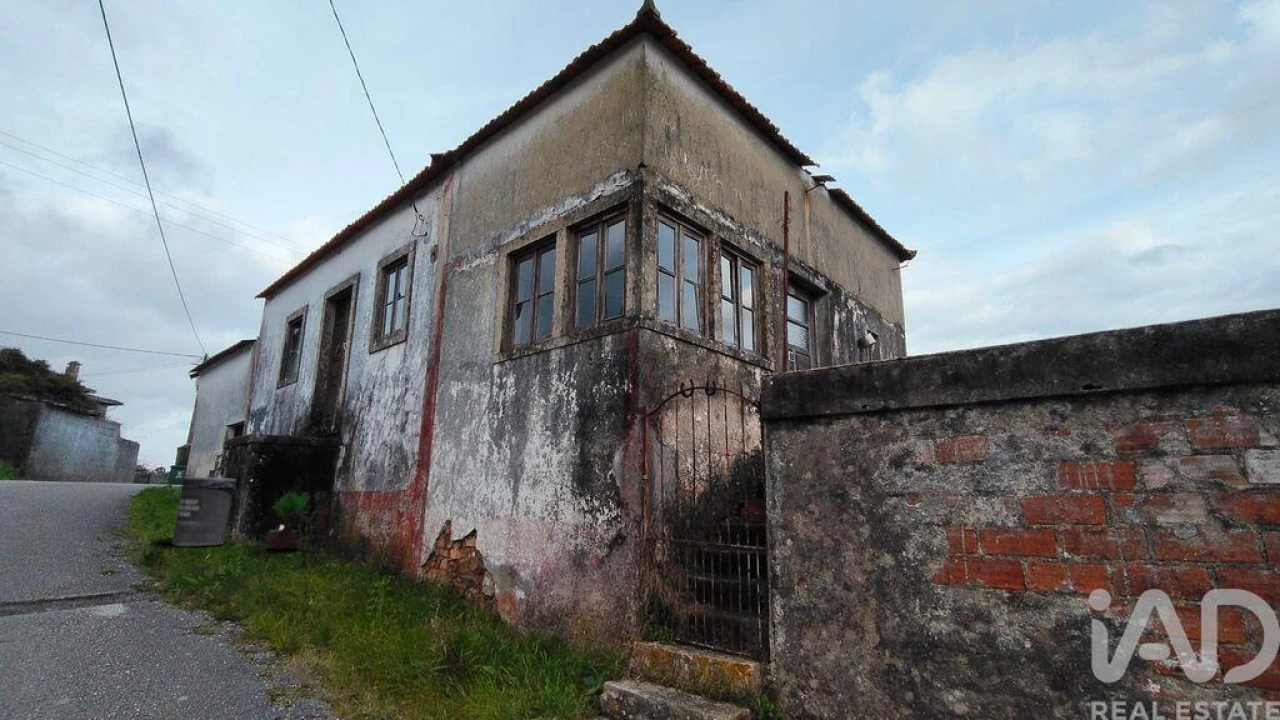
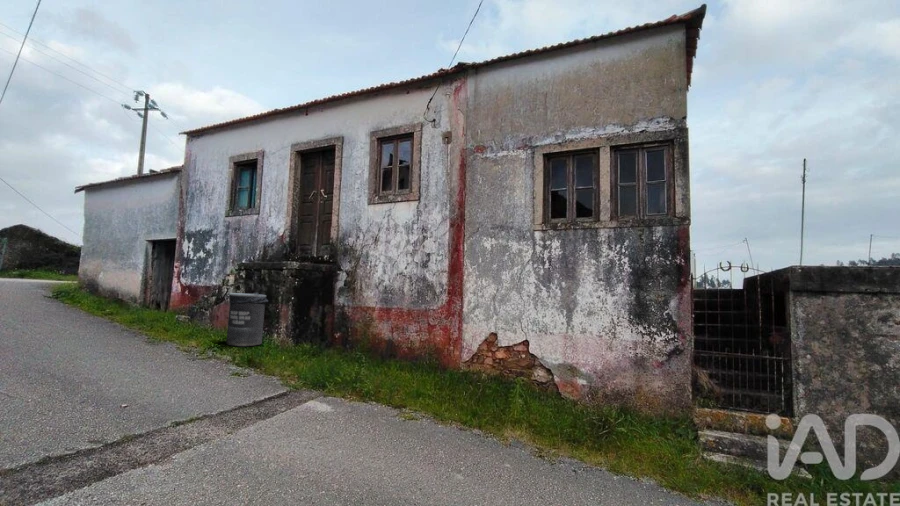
potted tree: present [267,493,305,549] -> none [300,302,328,346]

